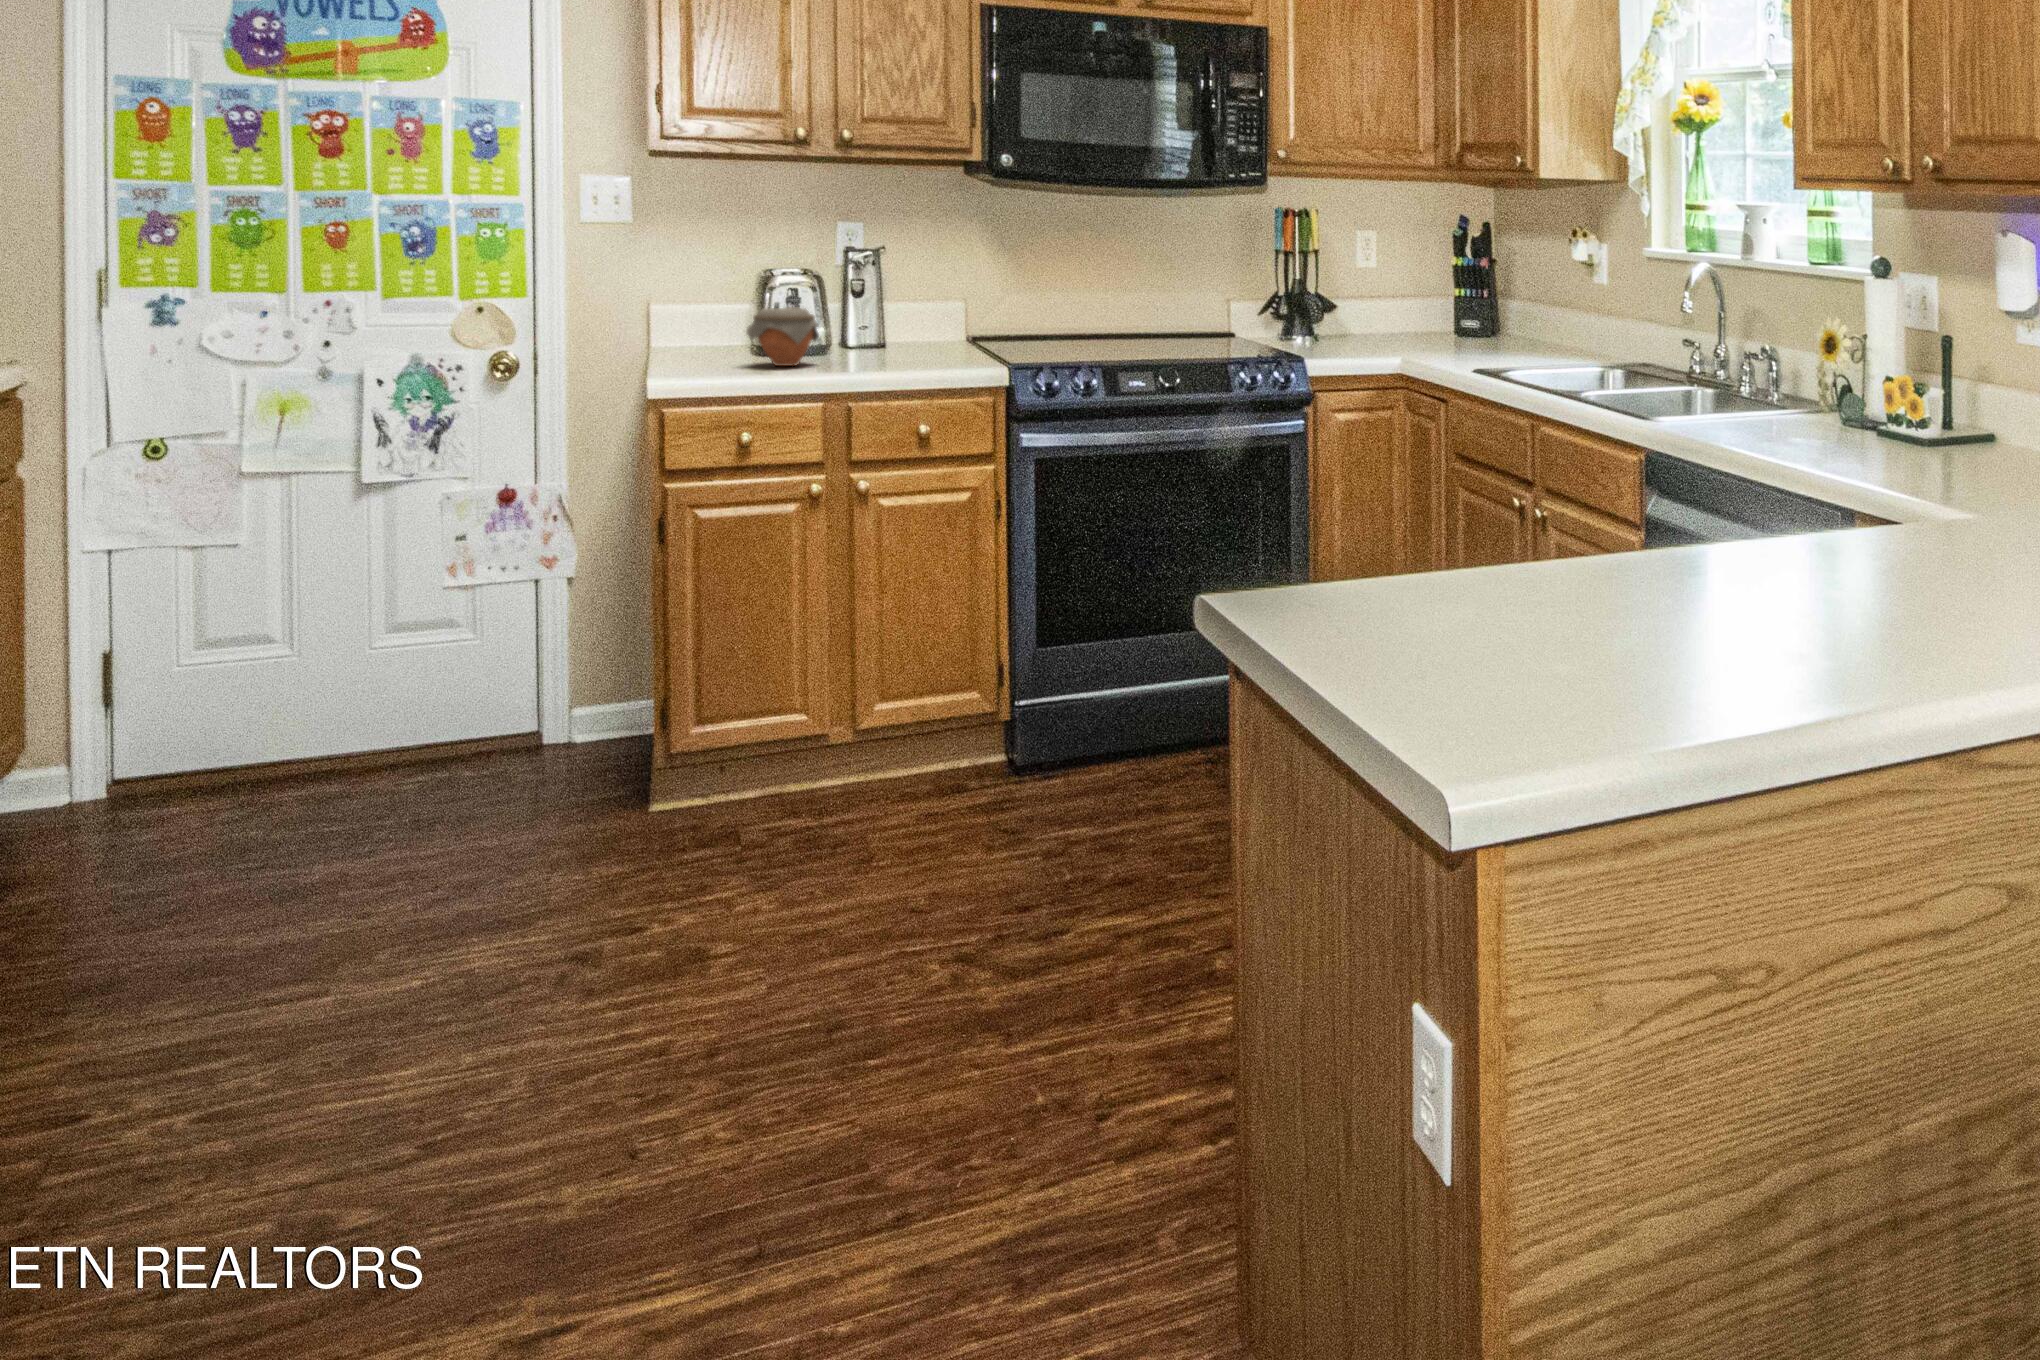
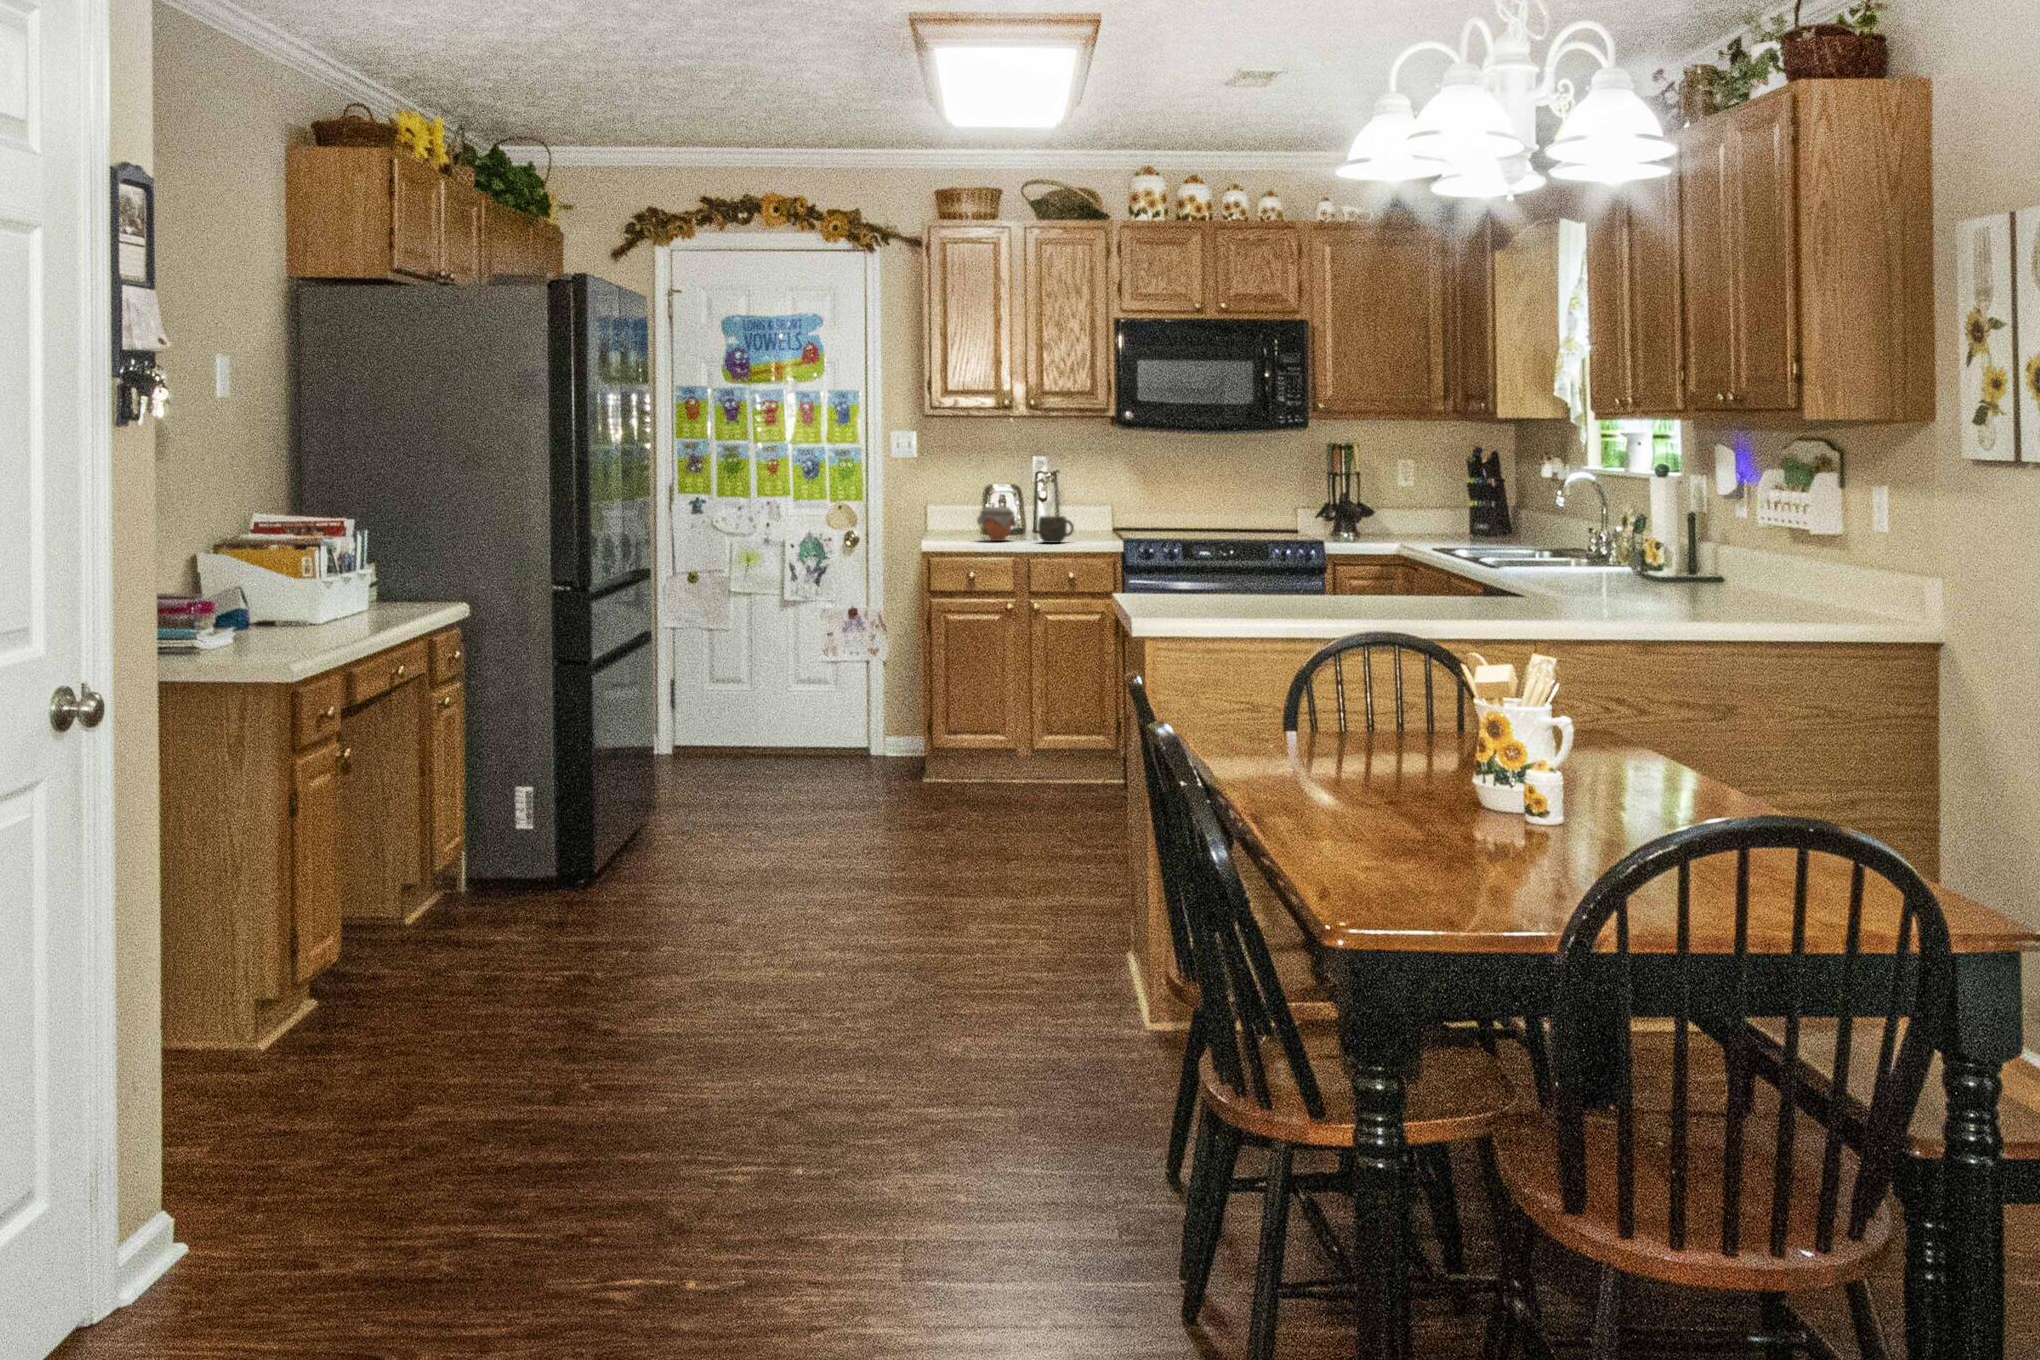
mug: none [862,324,925,370] -> present [1038,516,1074,543]

